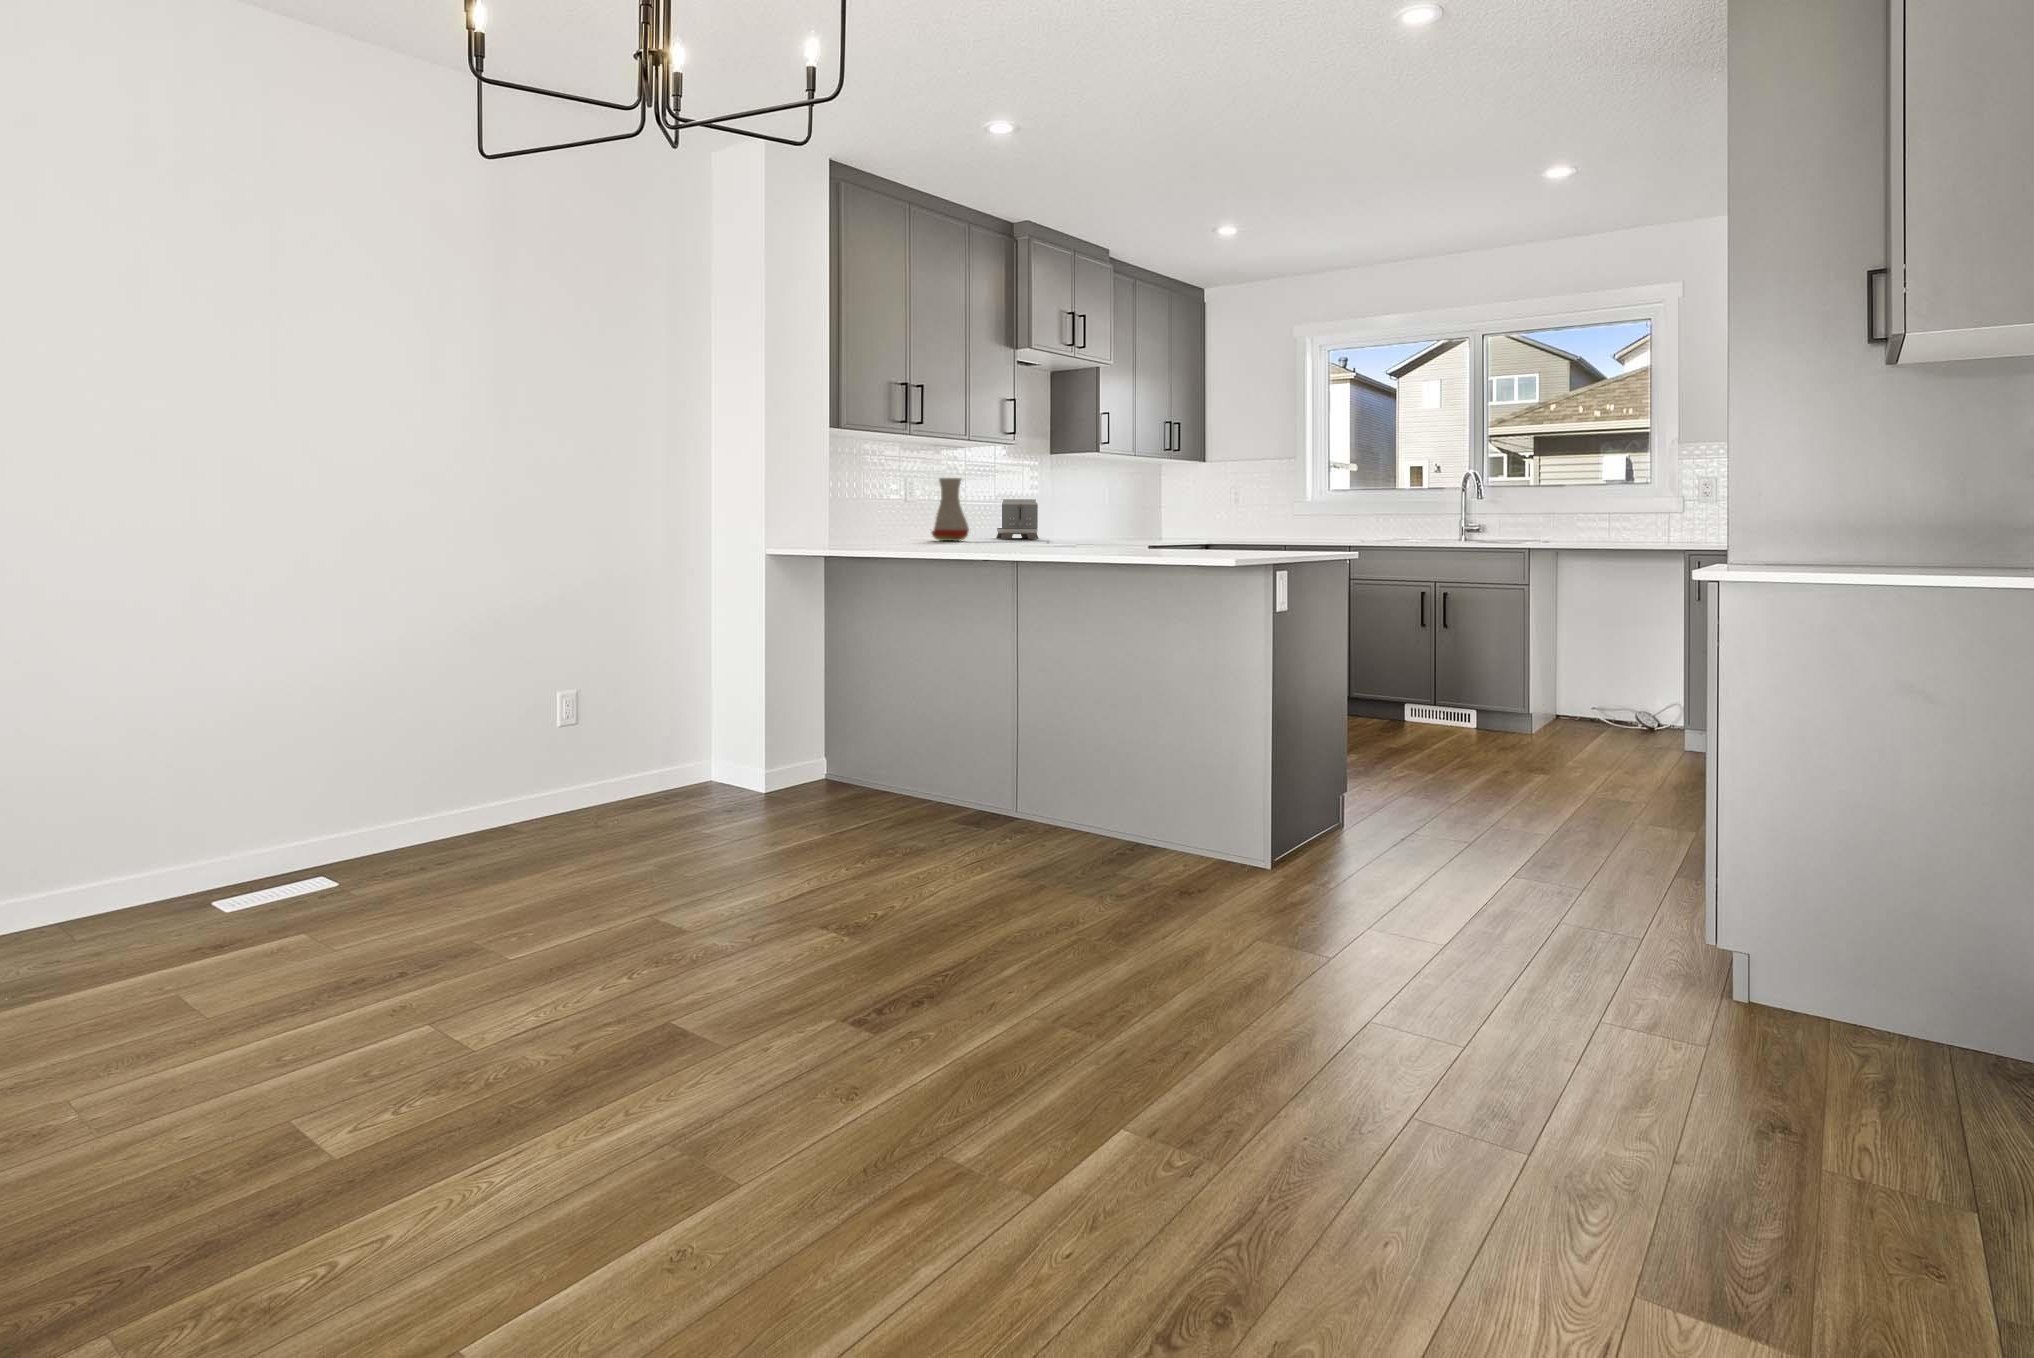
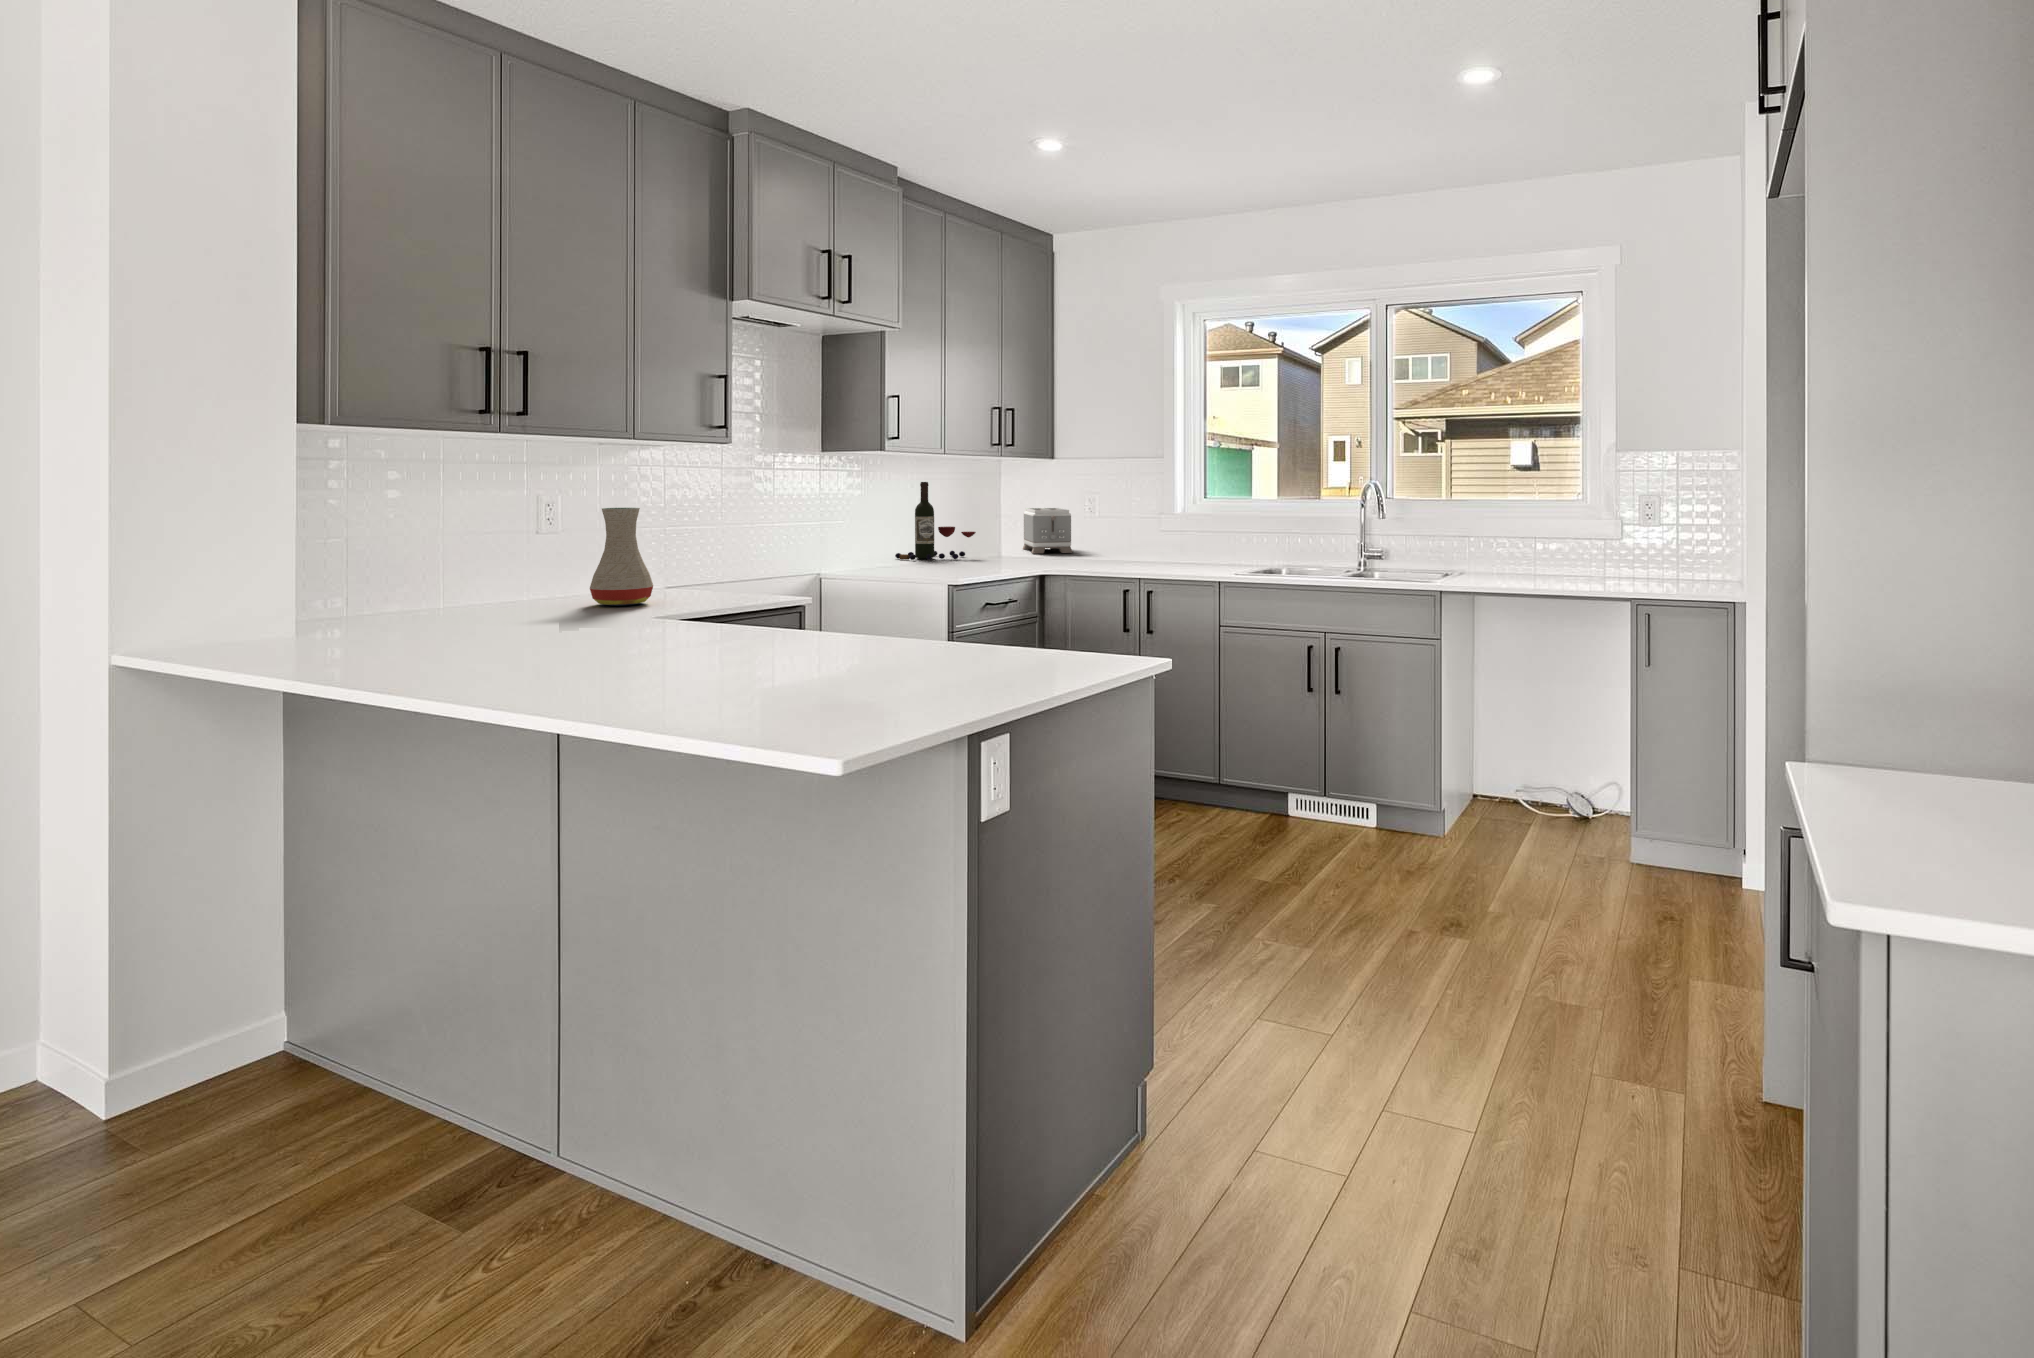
wine bottle: none [1090,479,1152,536] -> present [895,482,976,560]
toaster: present [996,499,1039,539] -> present [1023,508,1073,554]

